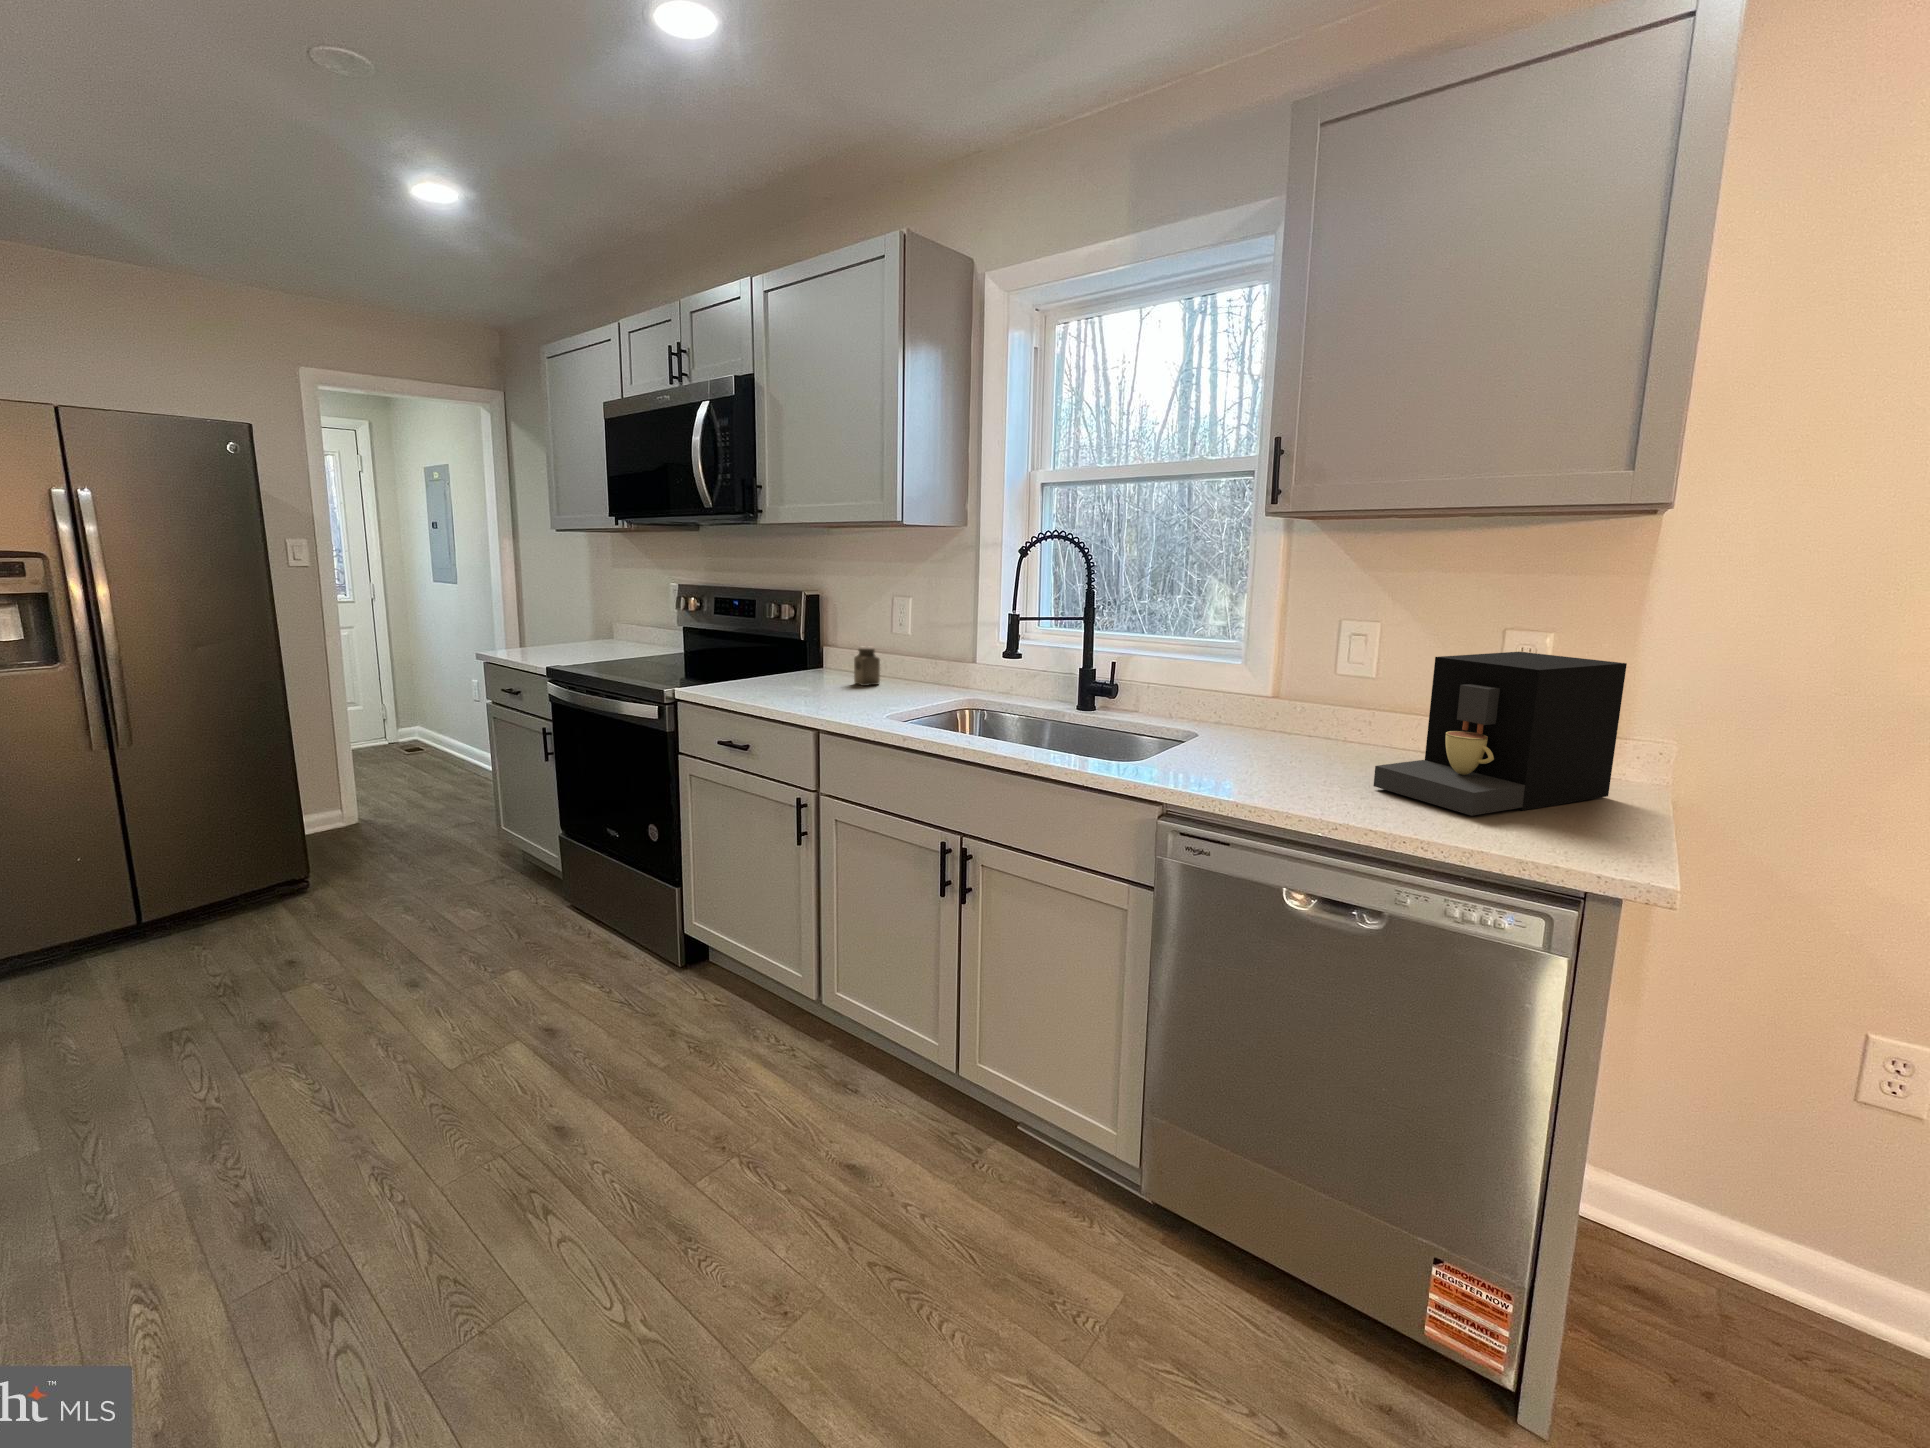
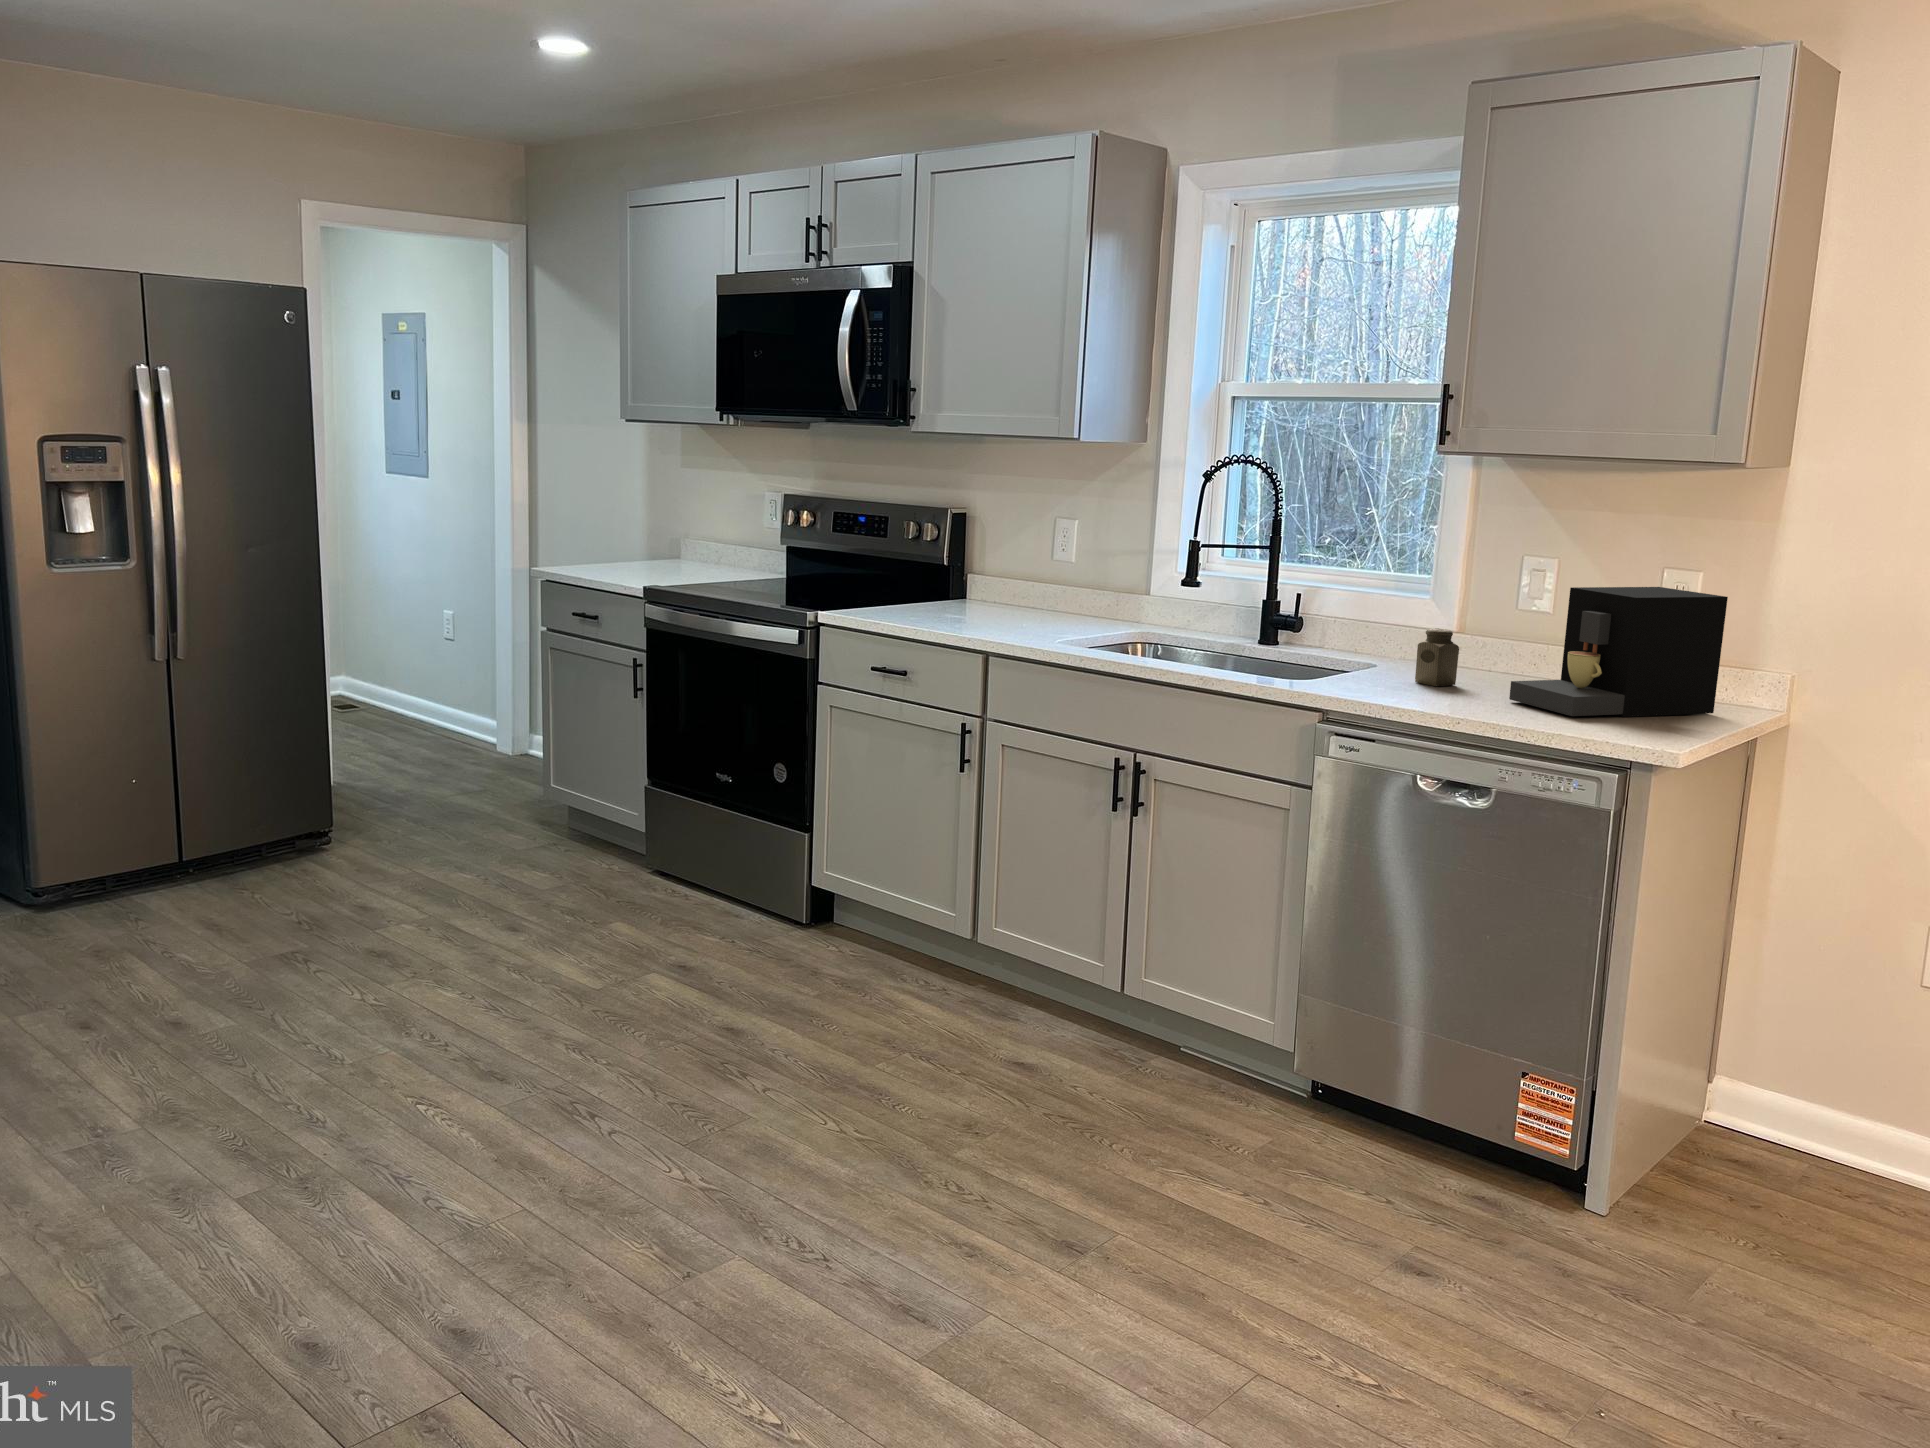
salt shaker: present [854,647,880,686] -> present [1415,628,1459,686]

